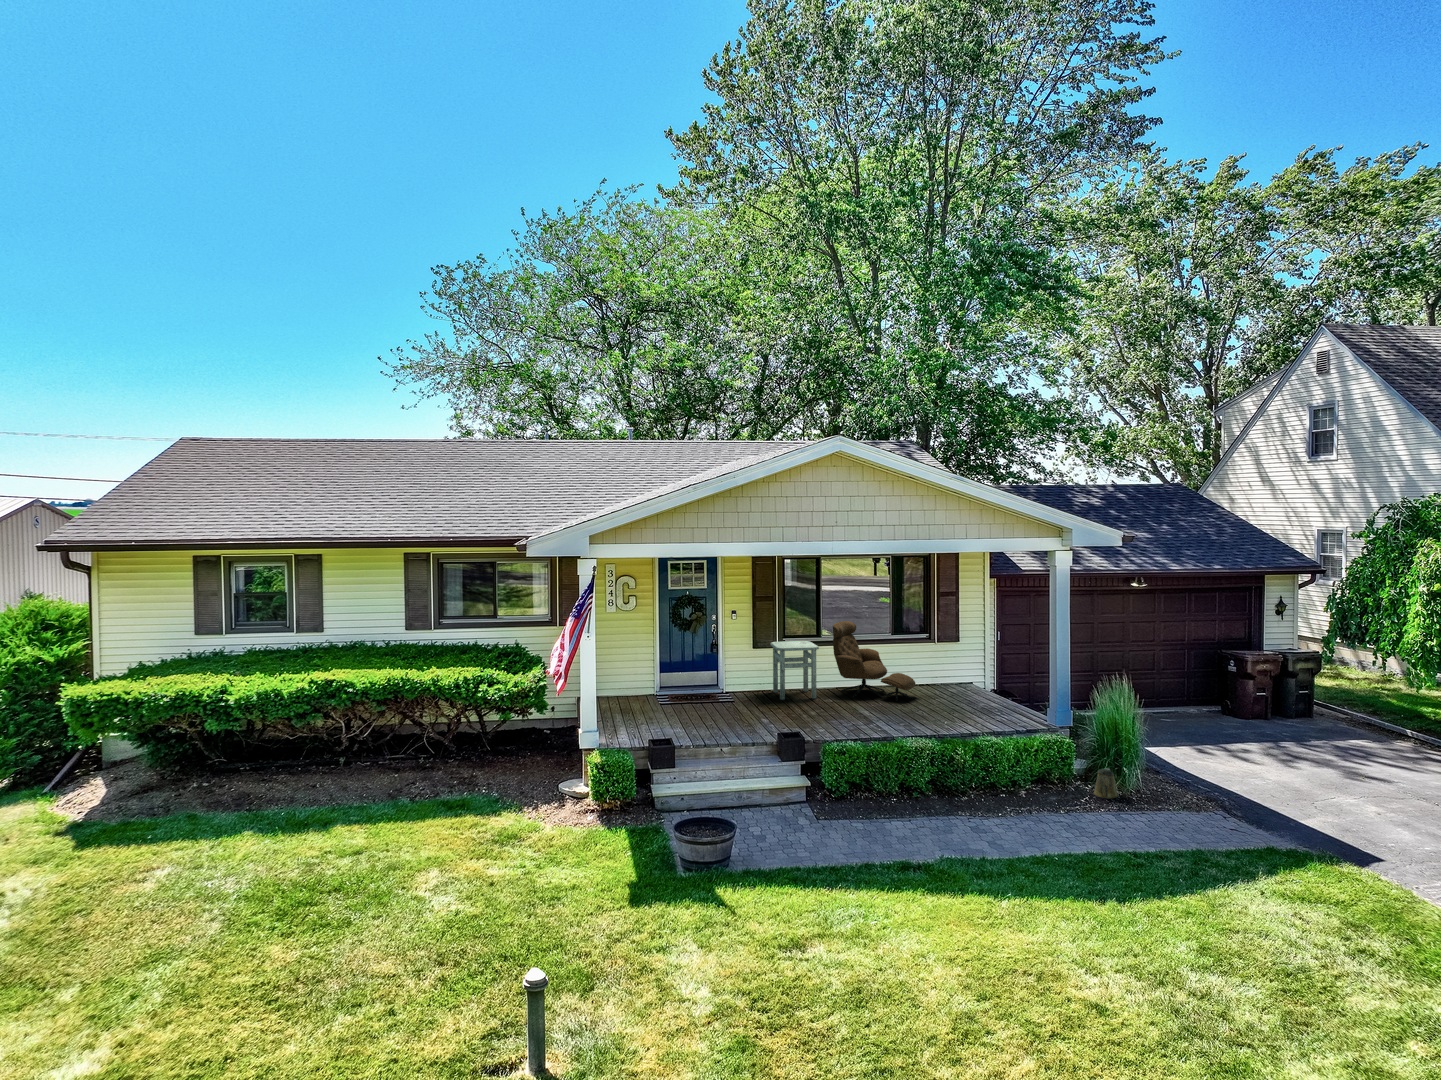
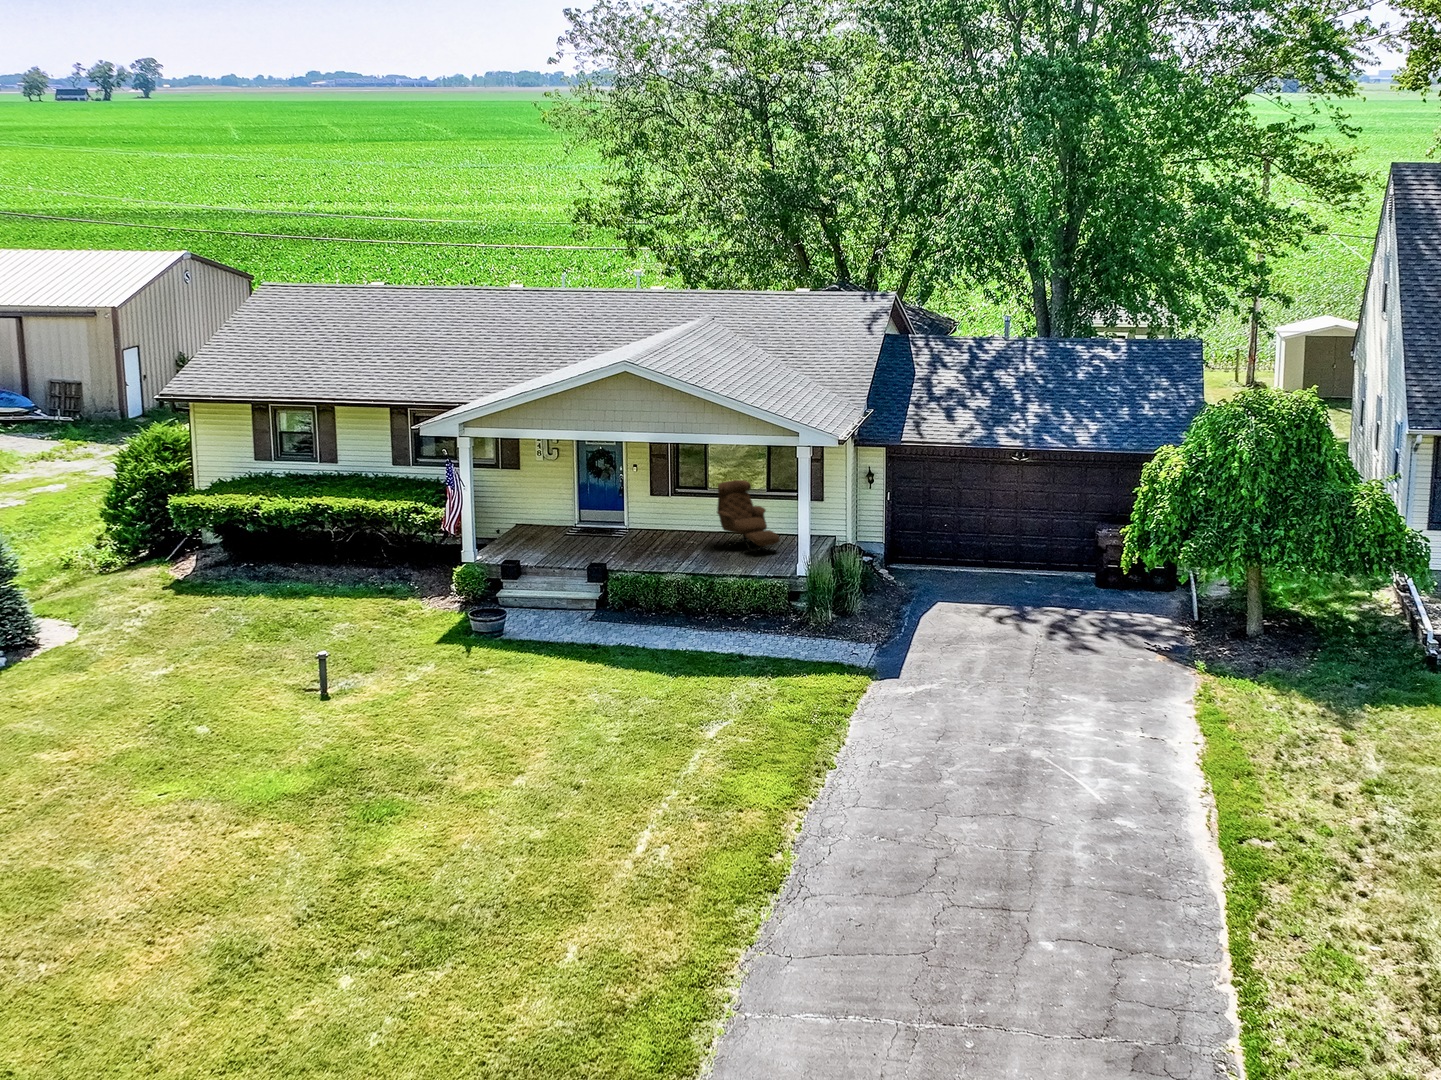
side table: present [770,641,819,700] -> none [661,495,704,546]
watering can: present [1094,768,1118,799] -> none [794,617,826,639]

